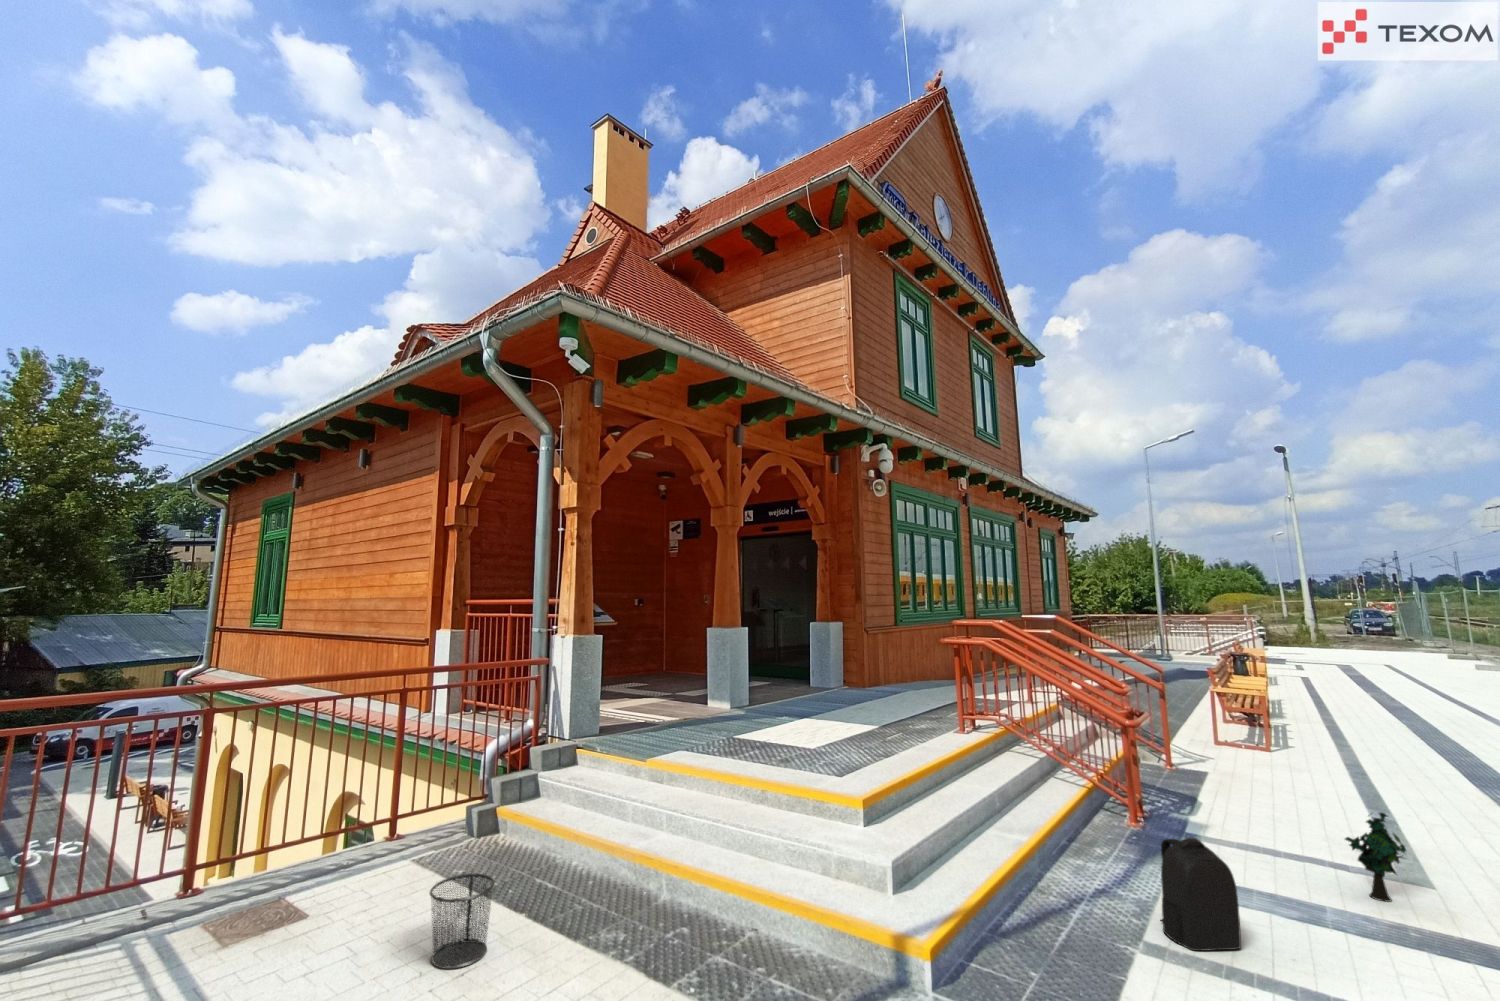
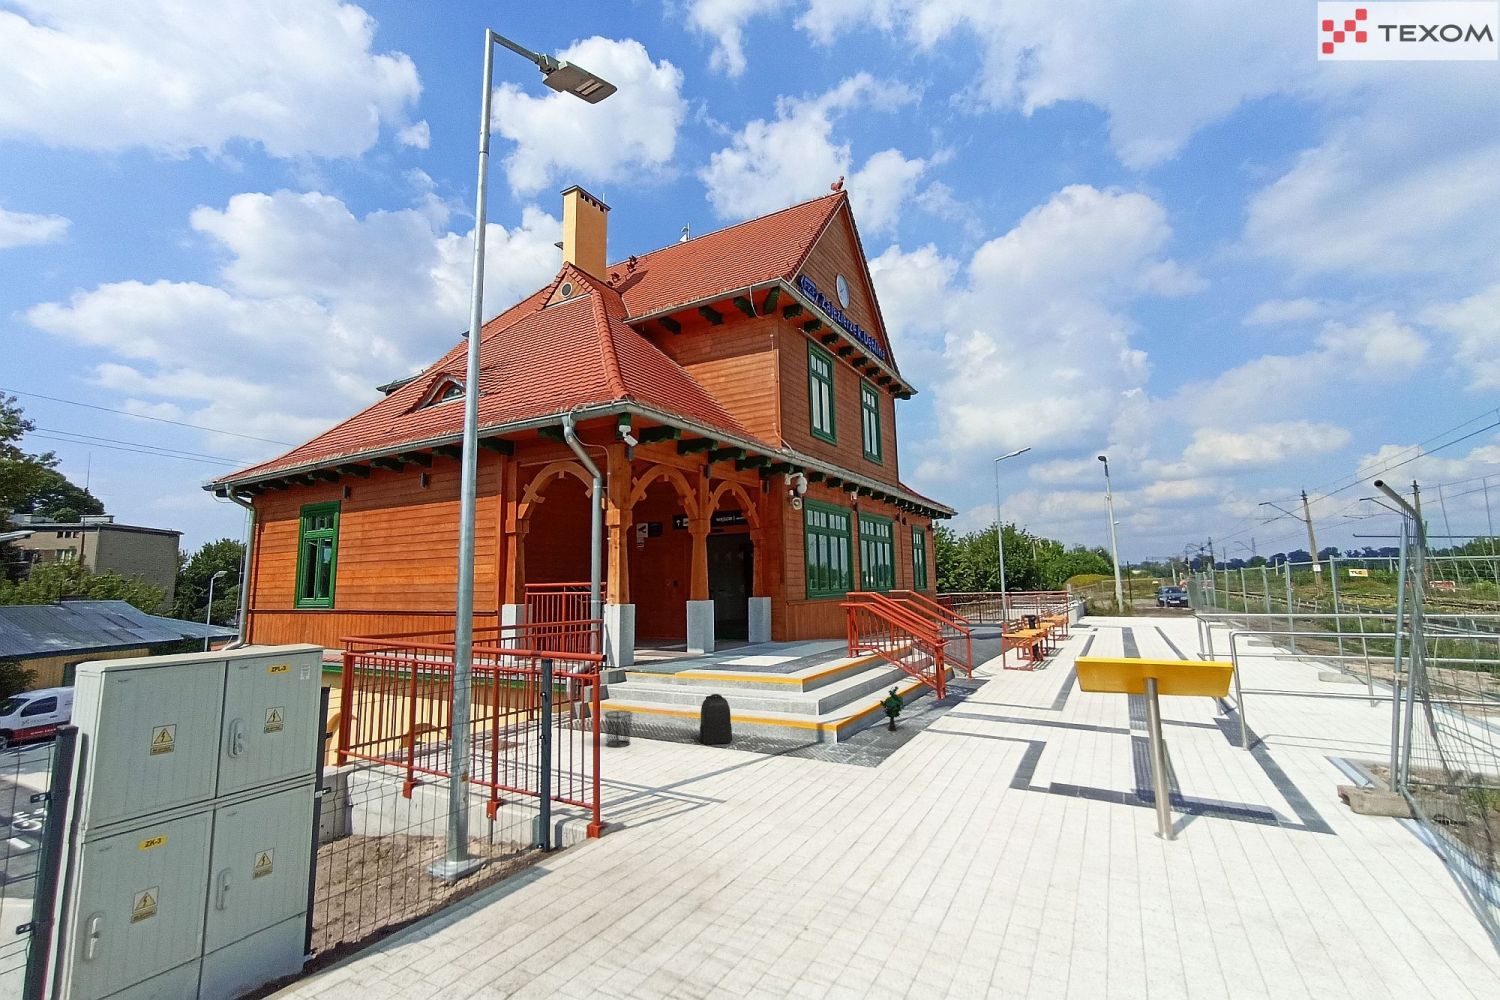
decorative plant: present [1345,813,1406,902] -> present [880,686,904,731]
backpack: present [1161,838,1241,951] -> present [700,694,732,744]

